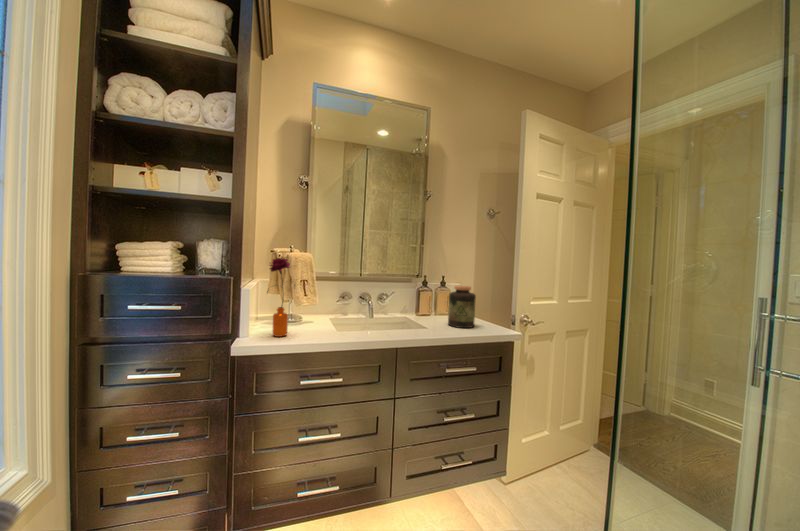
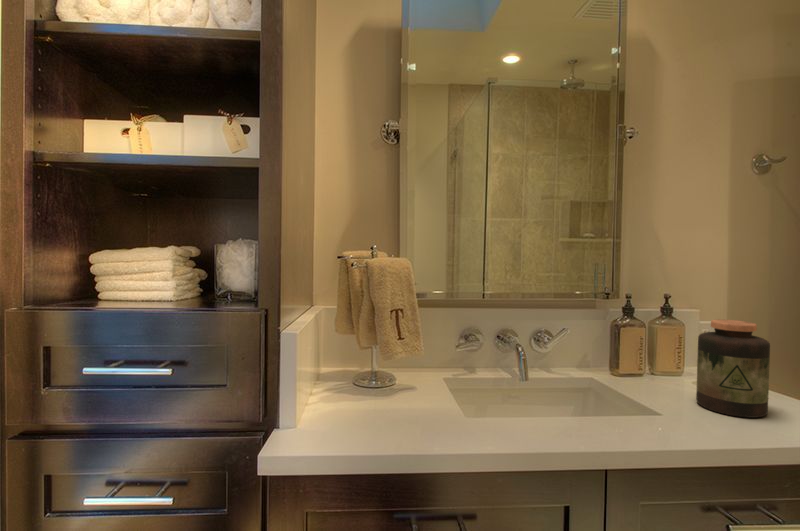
flower: present [267,257,290,337] -> none [328,268,381,427]

